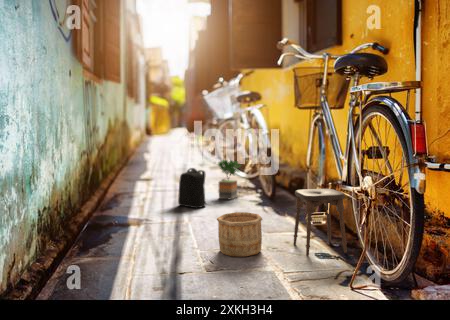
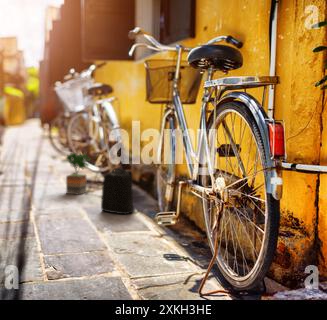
backpack: present [178,168,206,208] -> present [101,168,133,214]
stool: present [293,189,347,256] -> none [142,187,197,259]
wooden bucket: present [217,212,262,257] -> none [58,212,109,262]

